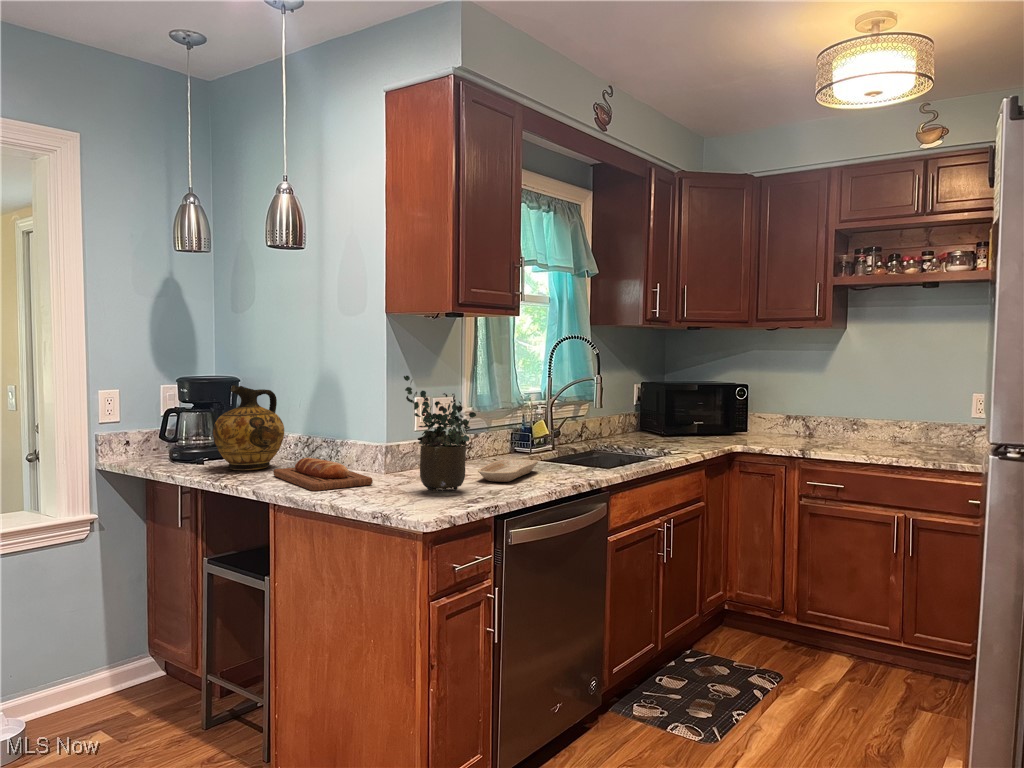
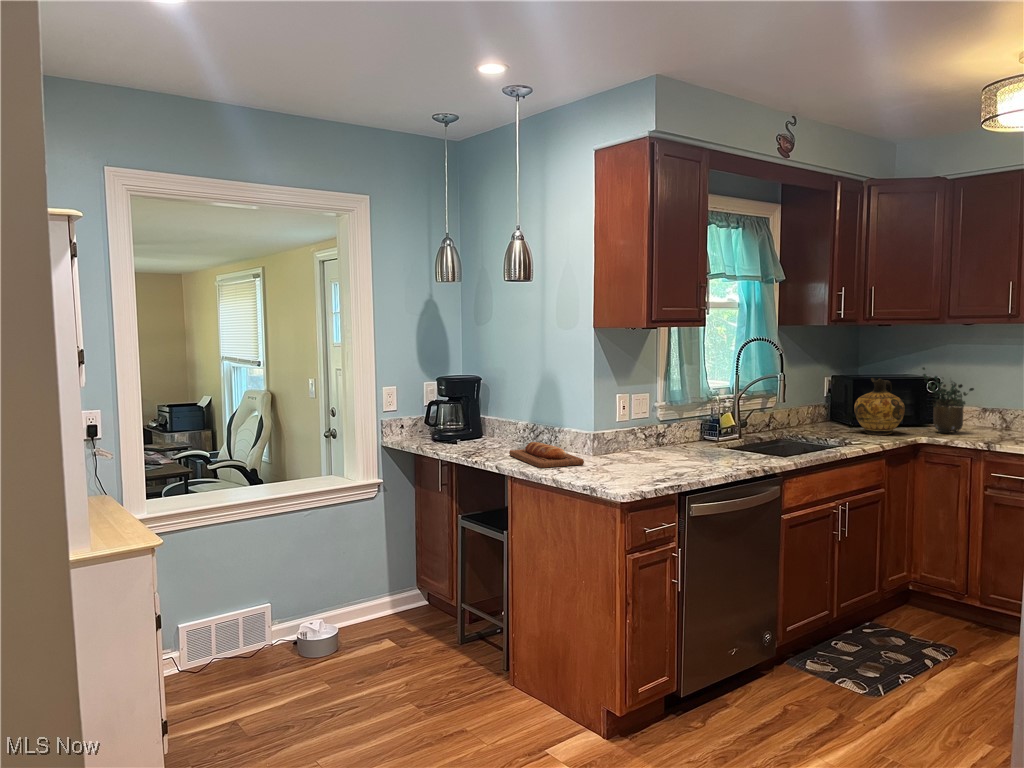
potted plant: present [404,376,476,492] -> present [922,367,974,433]
ceramic jug: present [213,385,284,470] -> present [854,378,905,435]
tray: present [478,459,538,482] -> none [667,447,720,466]

